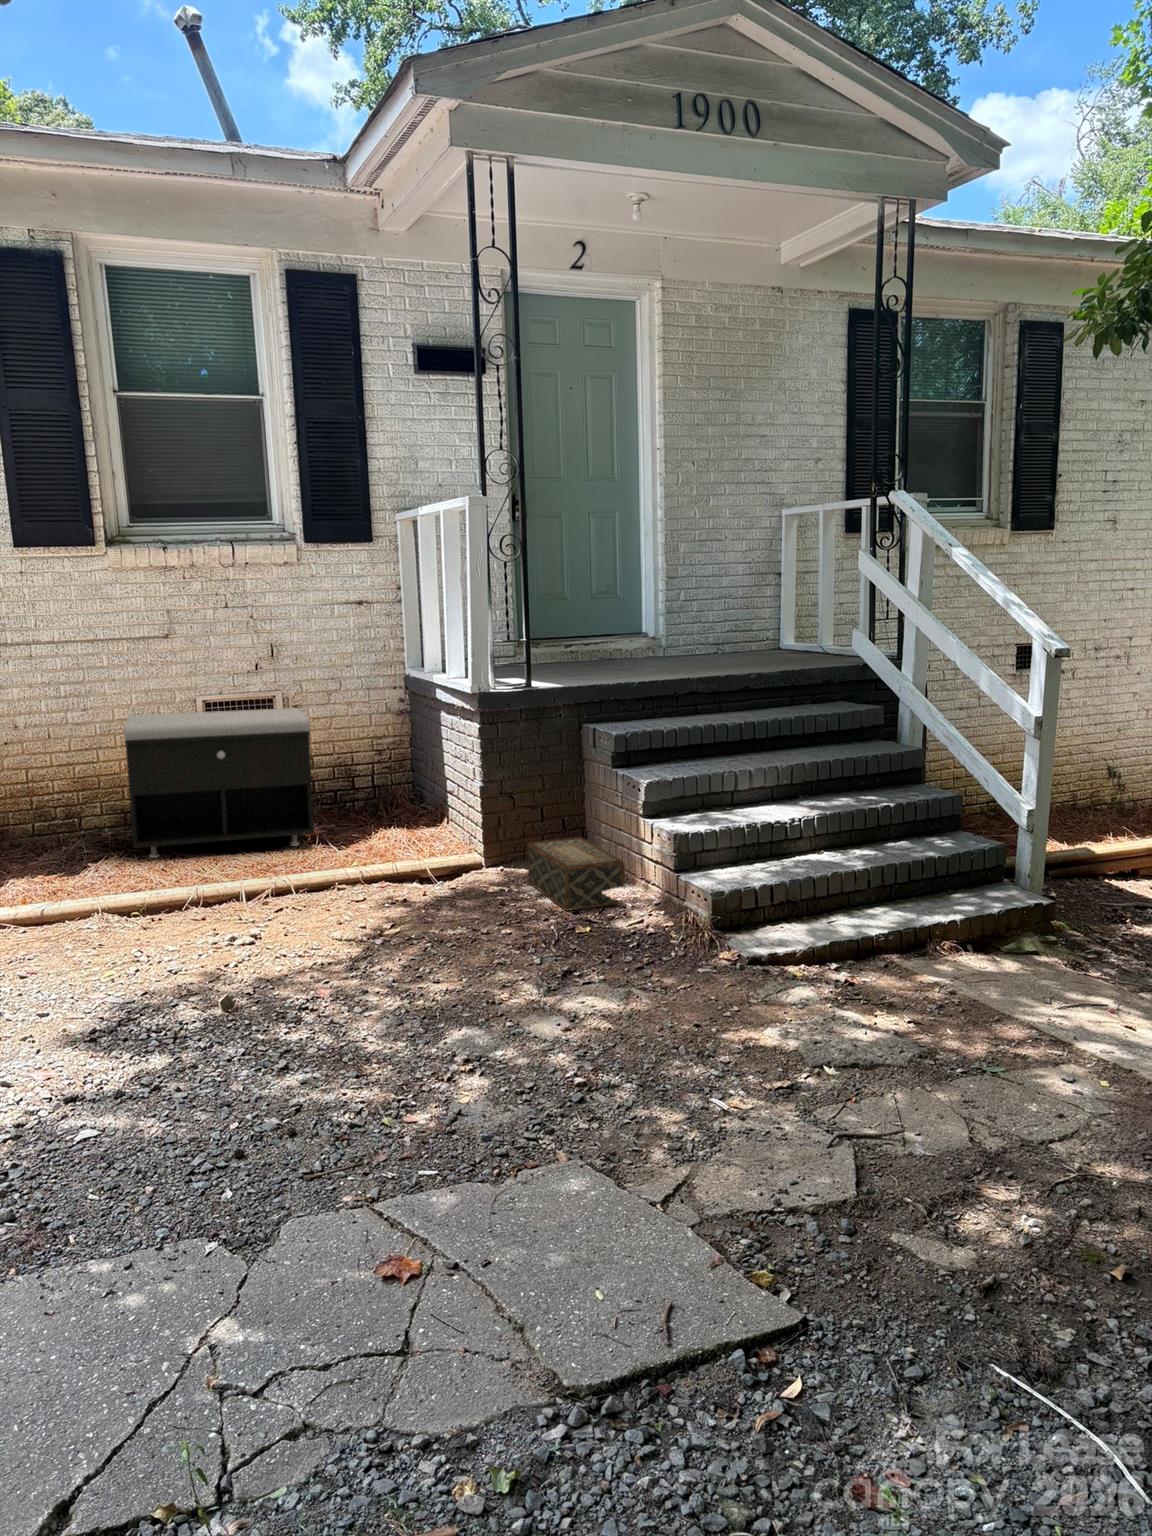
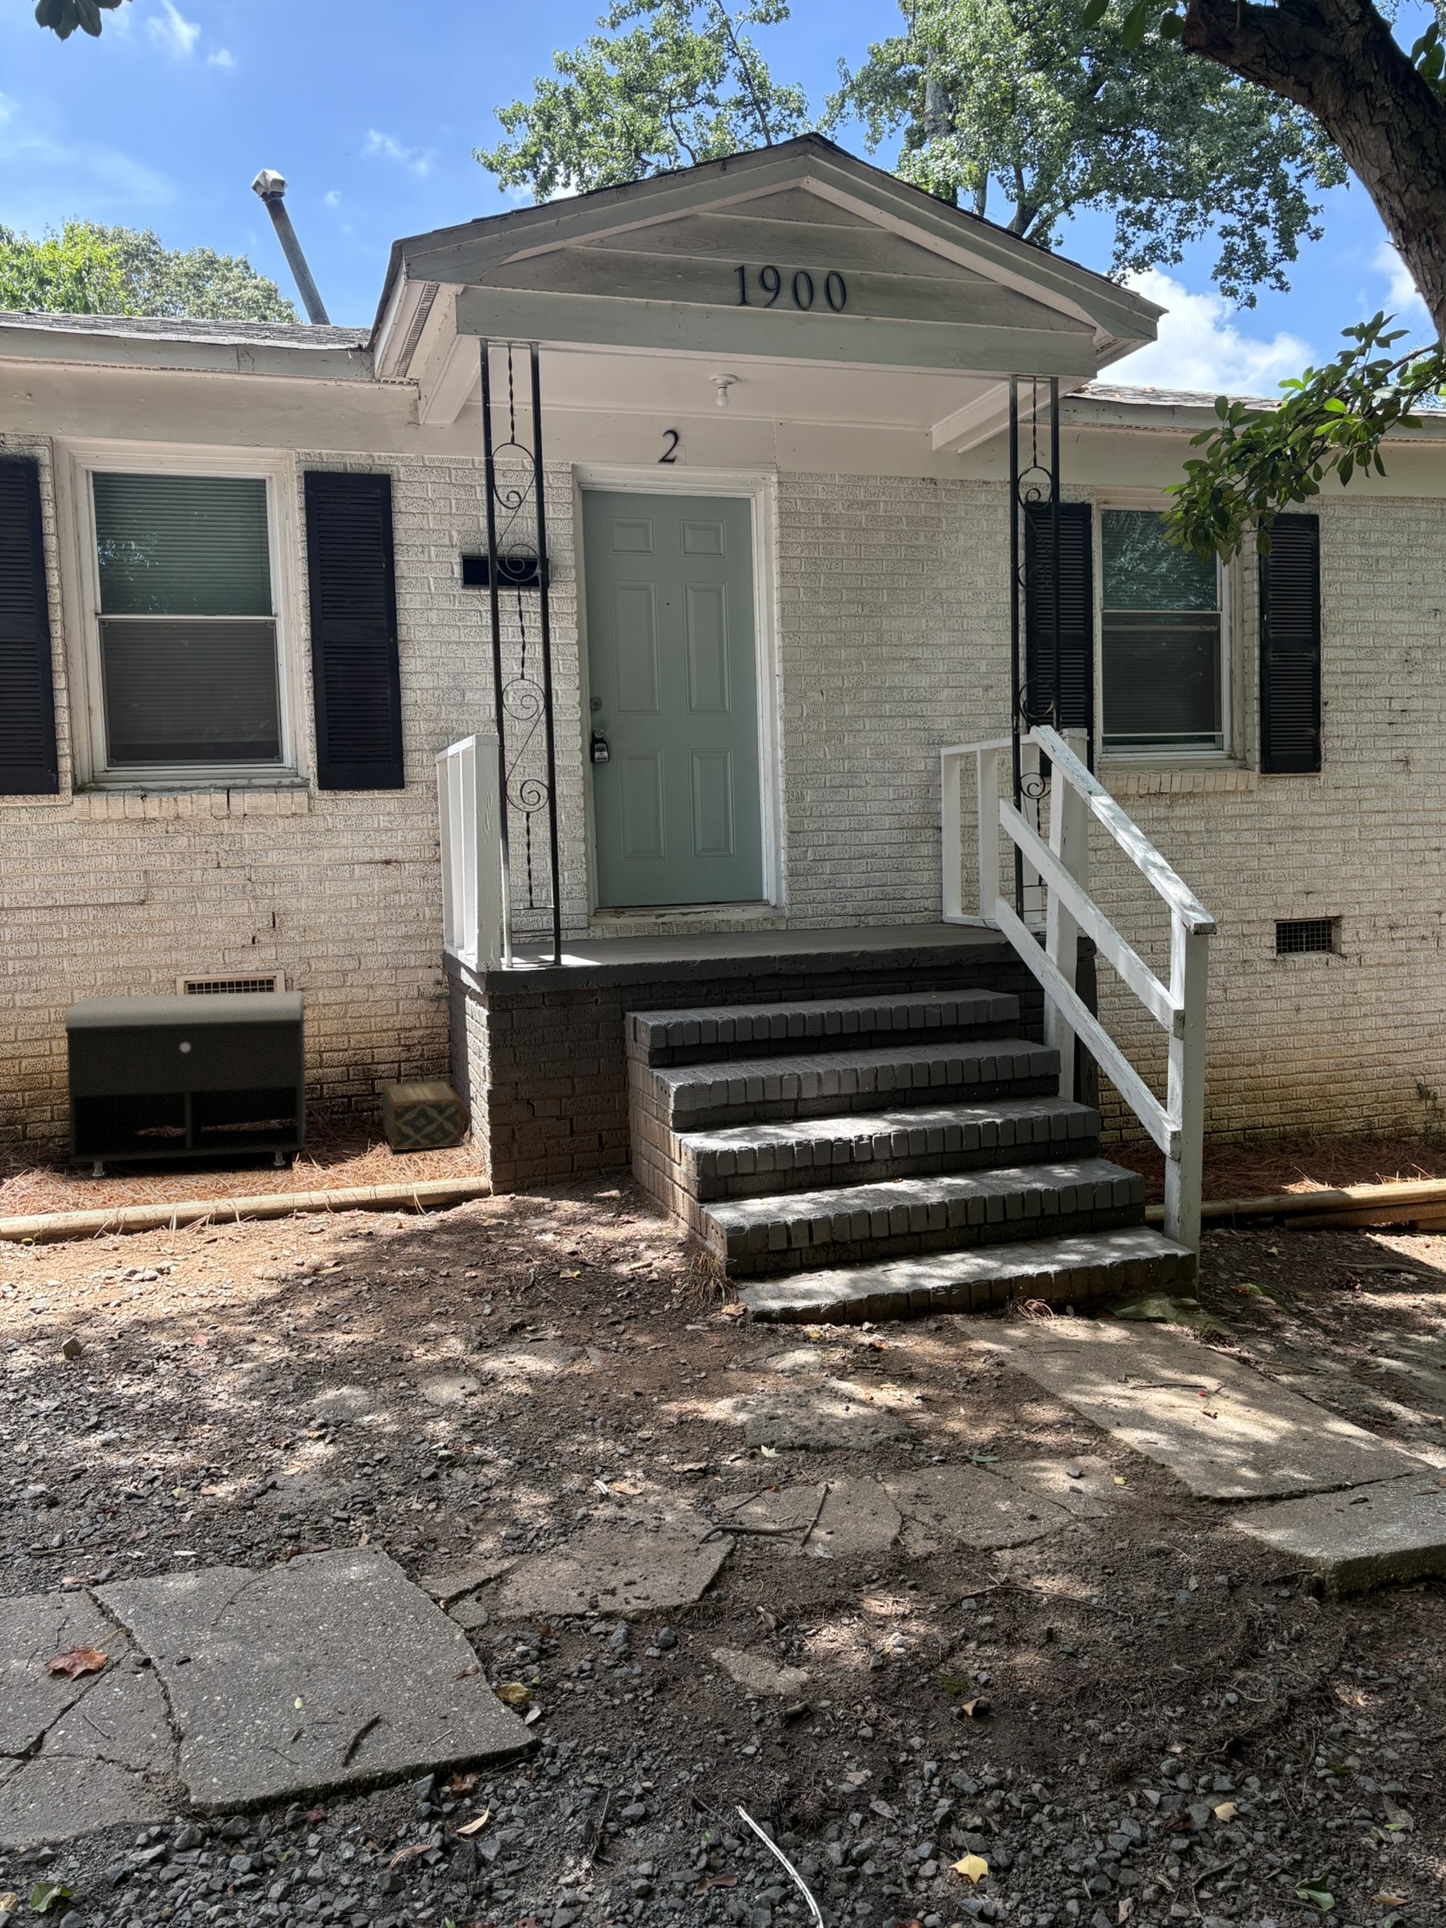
woven basket: present [527,837,625,911] -> present [382,1081,462,1150]

